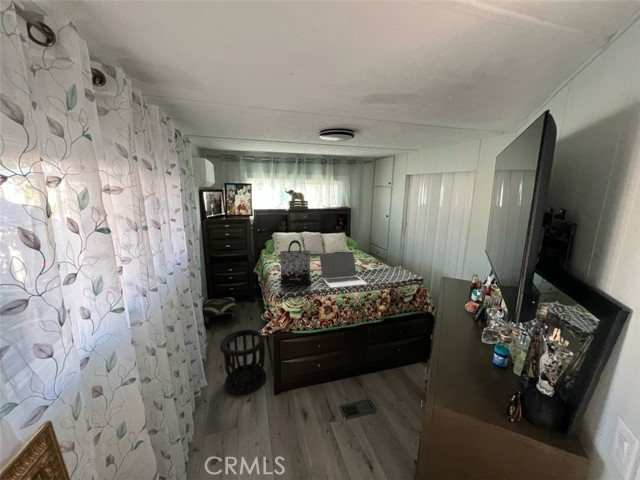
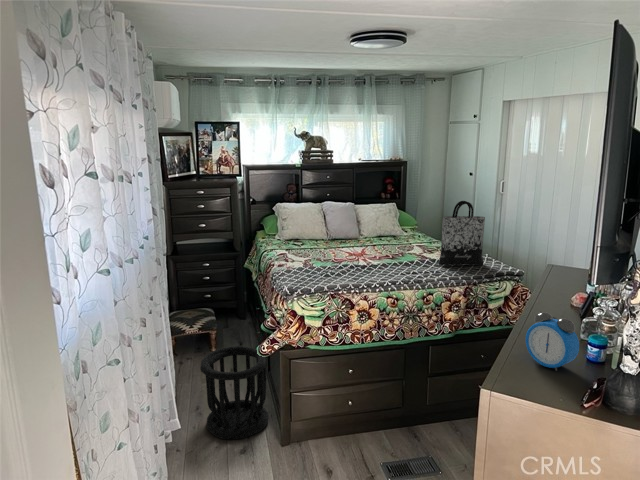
tote bag: present [280,240,311,285] -> present [439,201,485,265]
laptop: present [320,252,367,288] -> none [352,229,427,283]
alarm clock: none [449,331,492,378] -> present [526,312,579,371]

